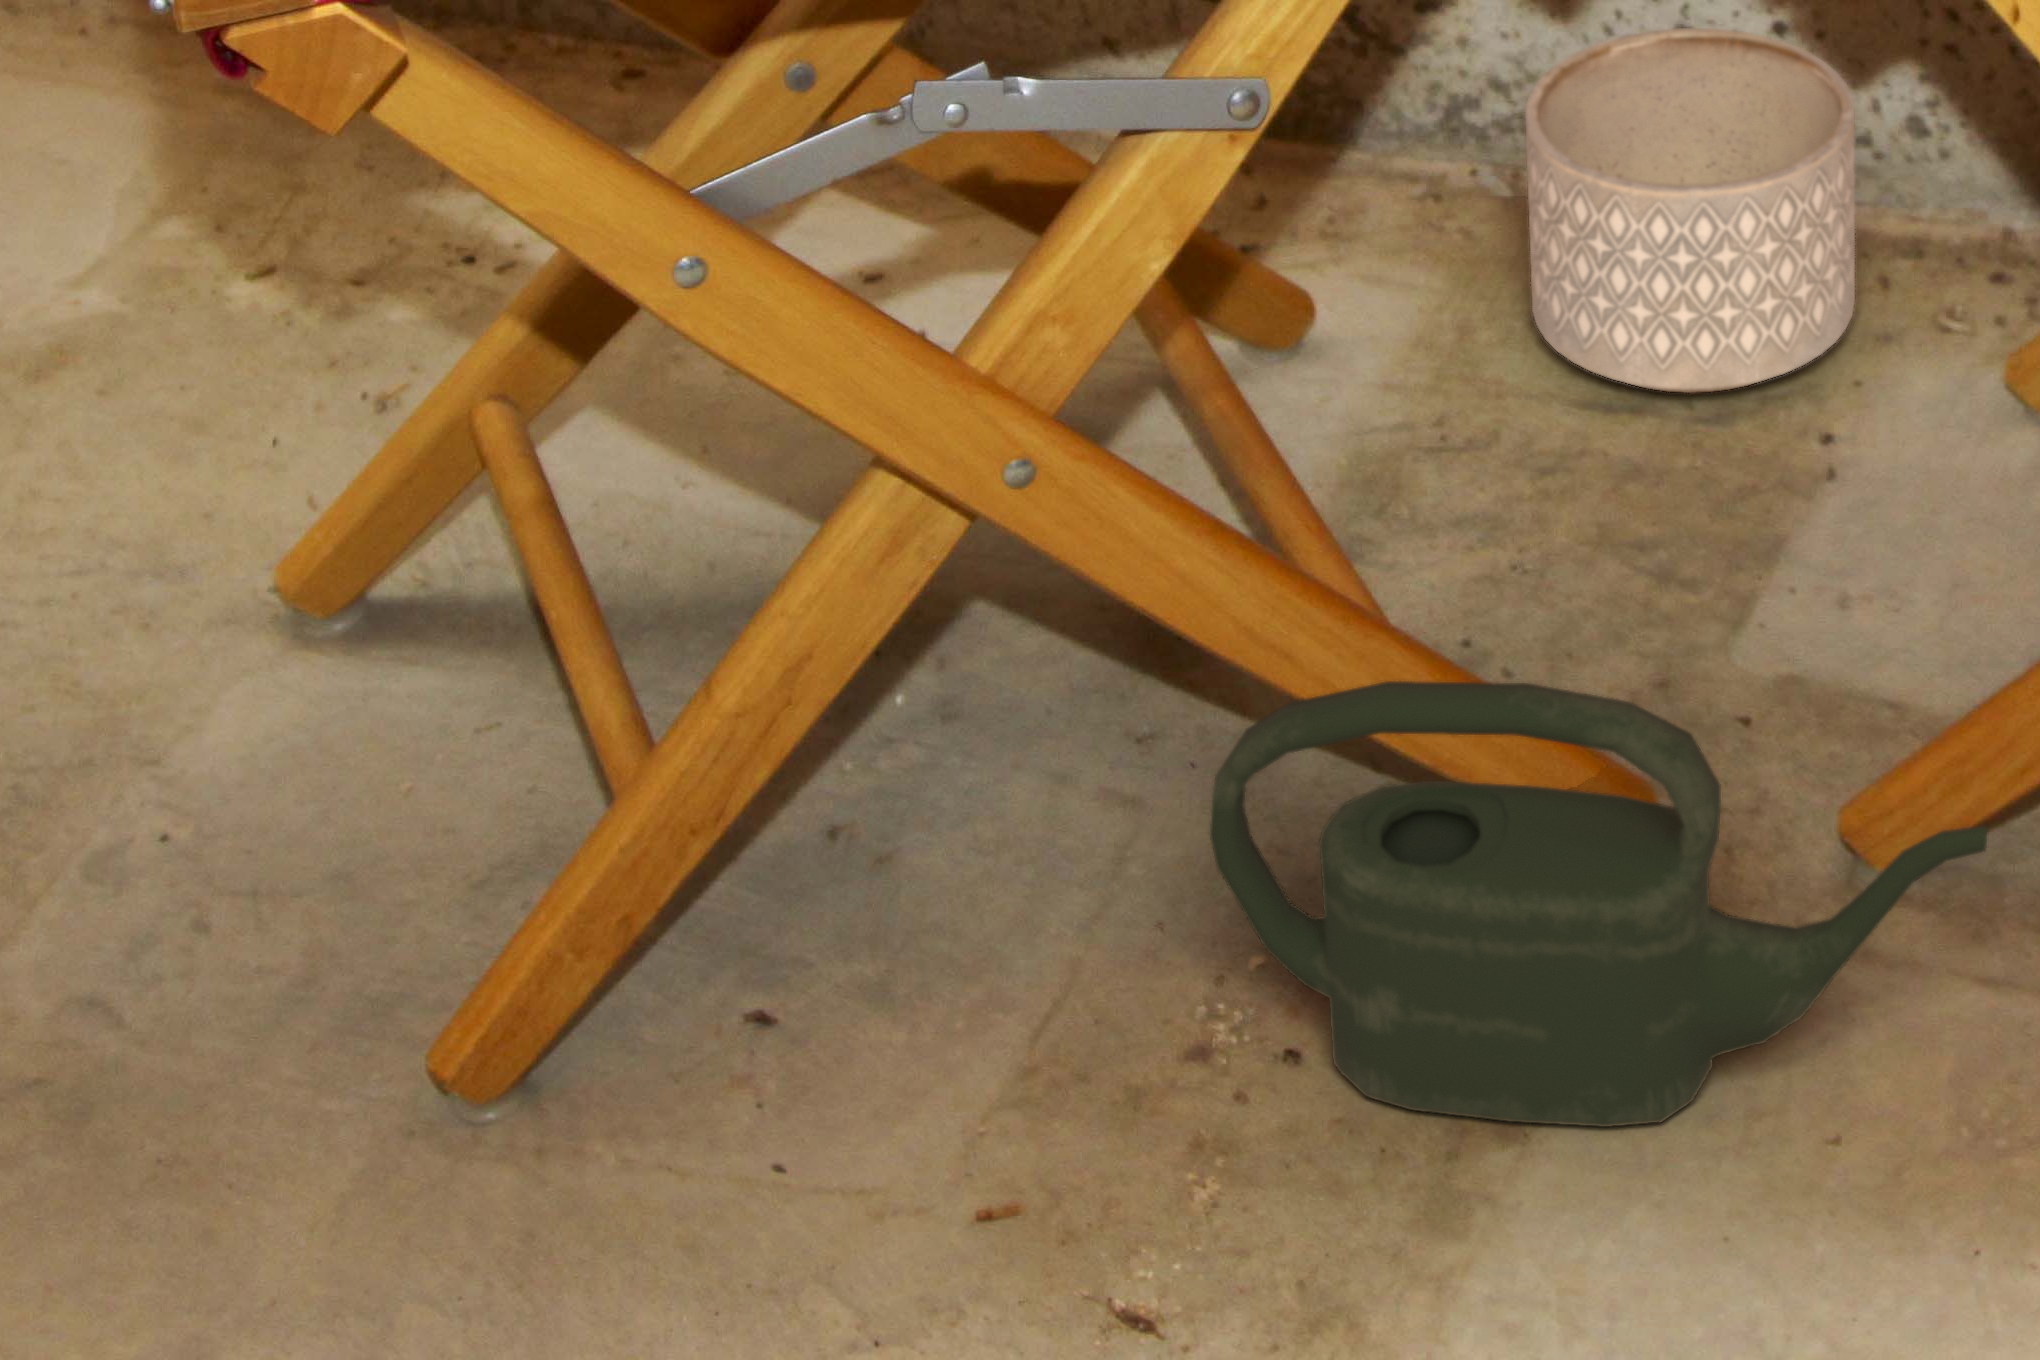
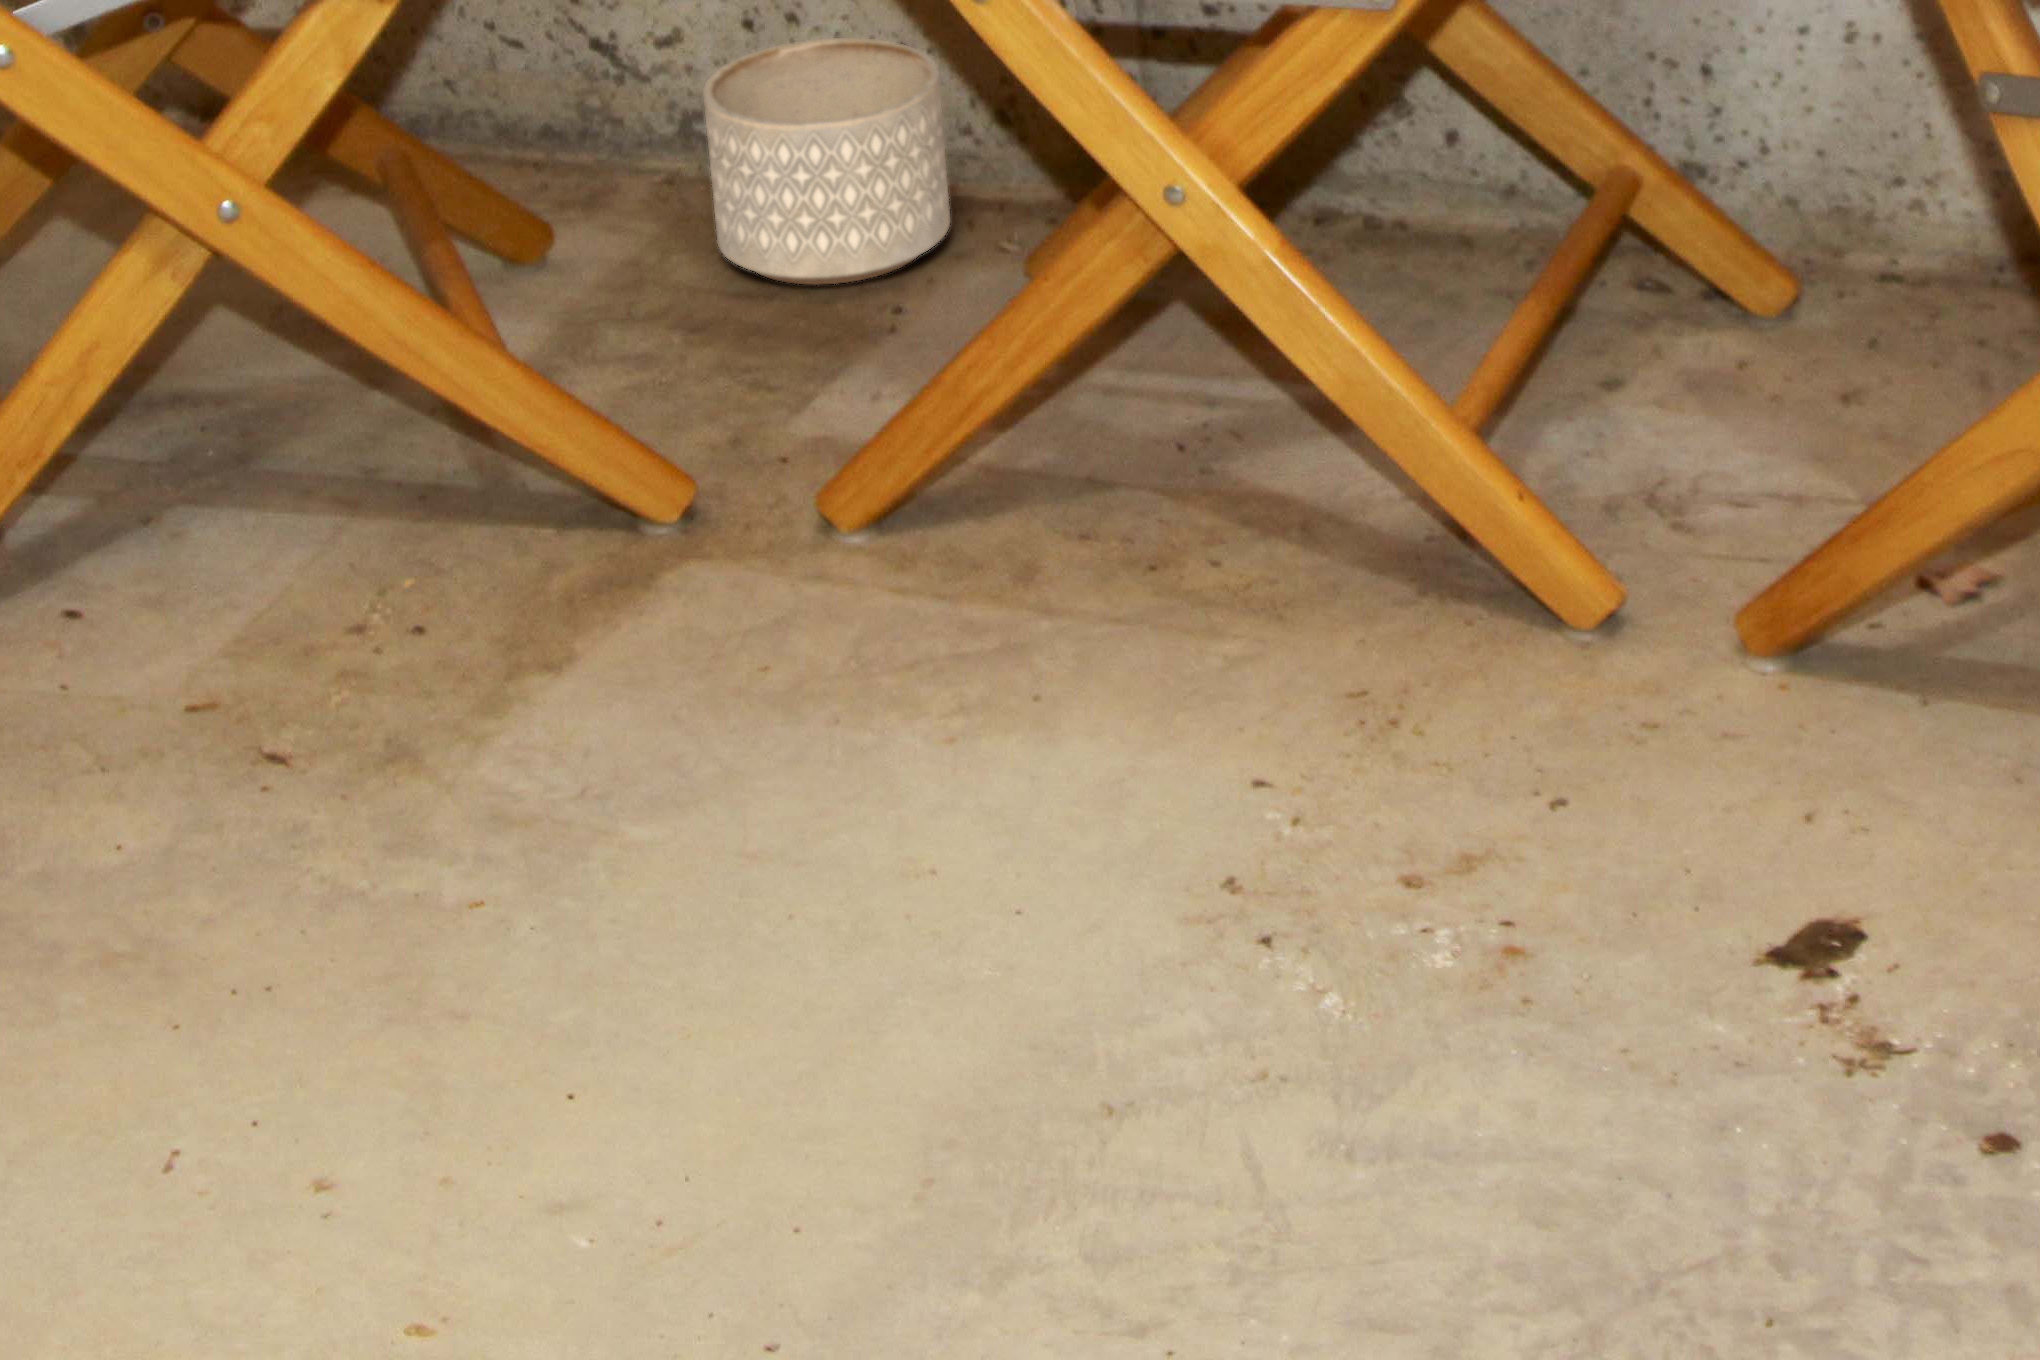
watering can: present [1210,681,1987,1127] -> none [355,342,865,659]

